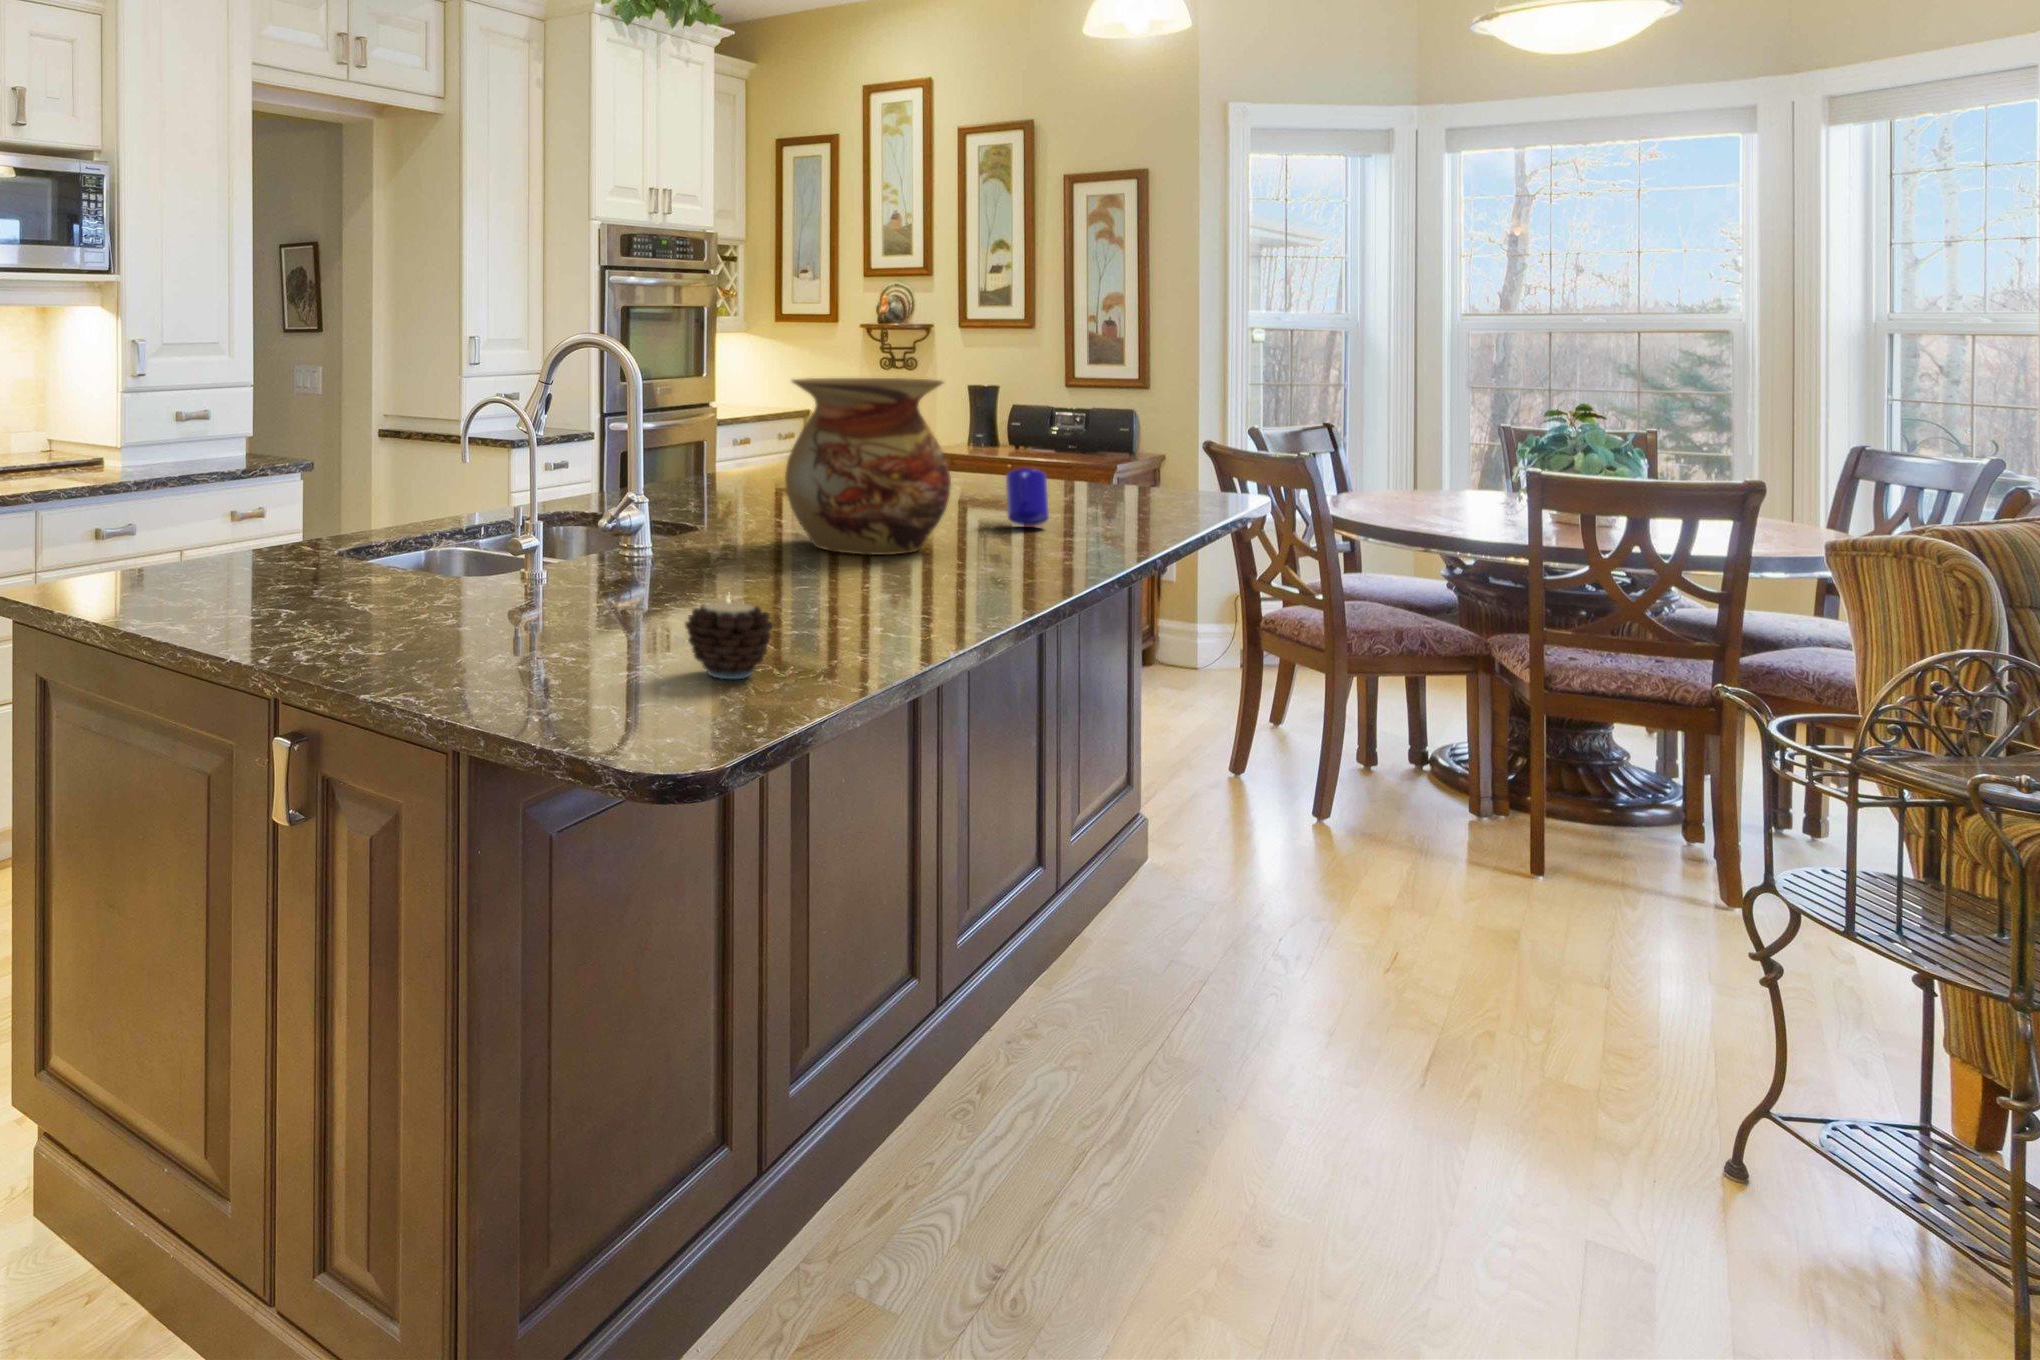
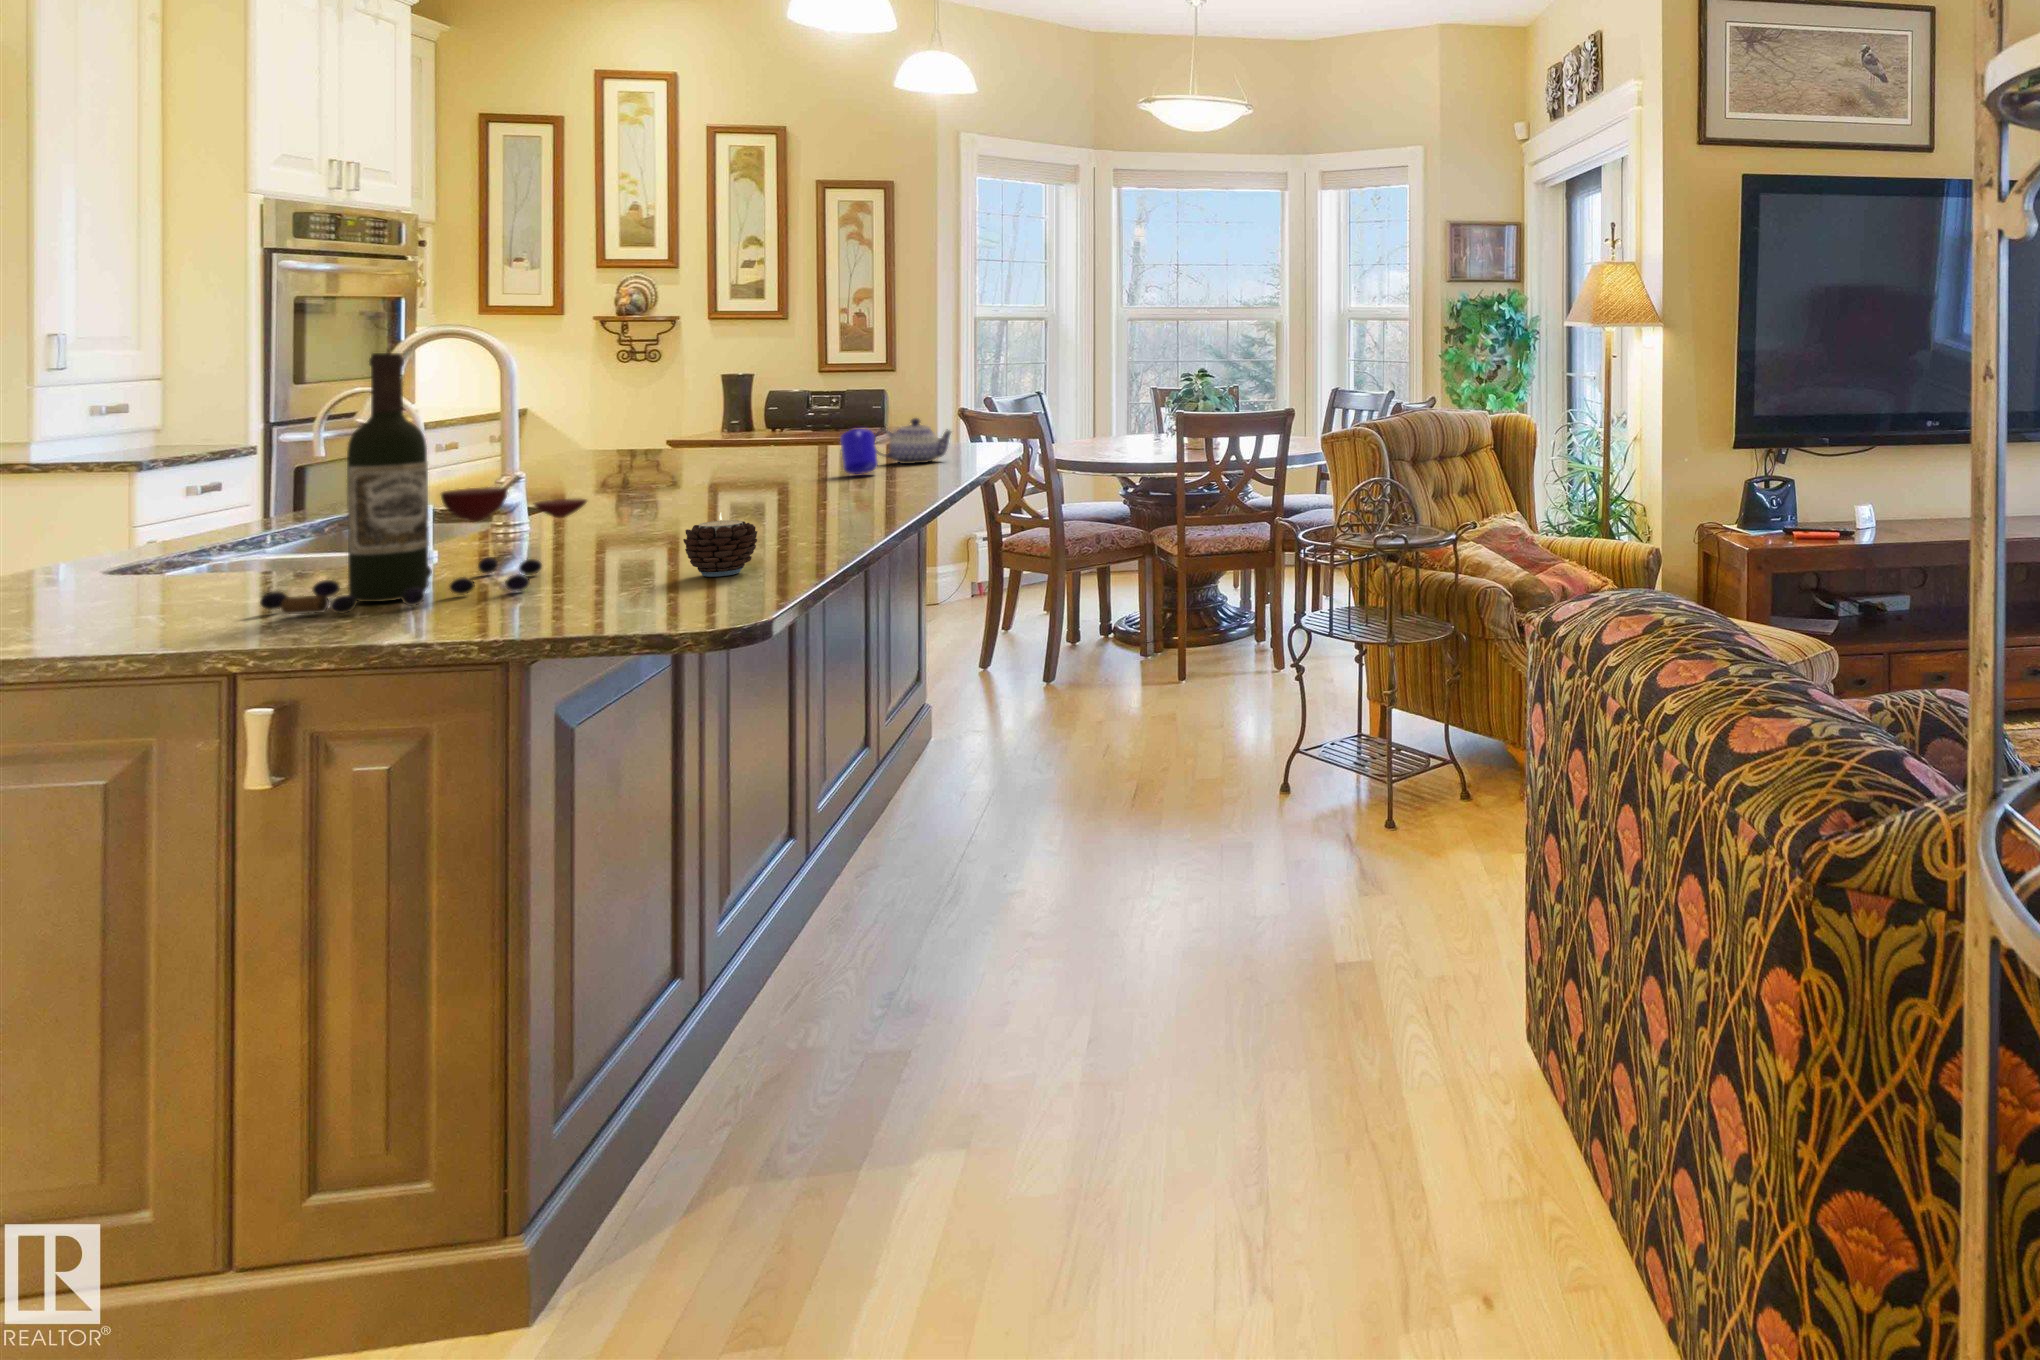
wine bottle: none [338,370,618,655] -> present [260,353,587,614]
vase: present [785,378,951,555] -> none [656,359,812,505]
teapot: none [1055,457,1159,517] -> present [874,418,951,464]

